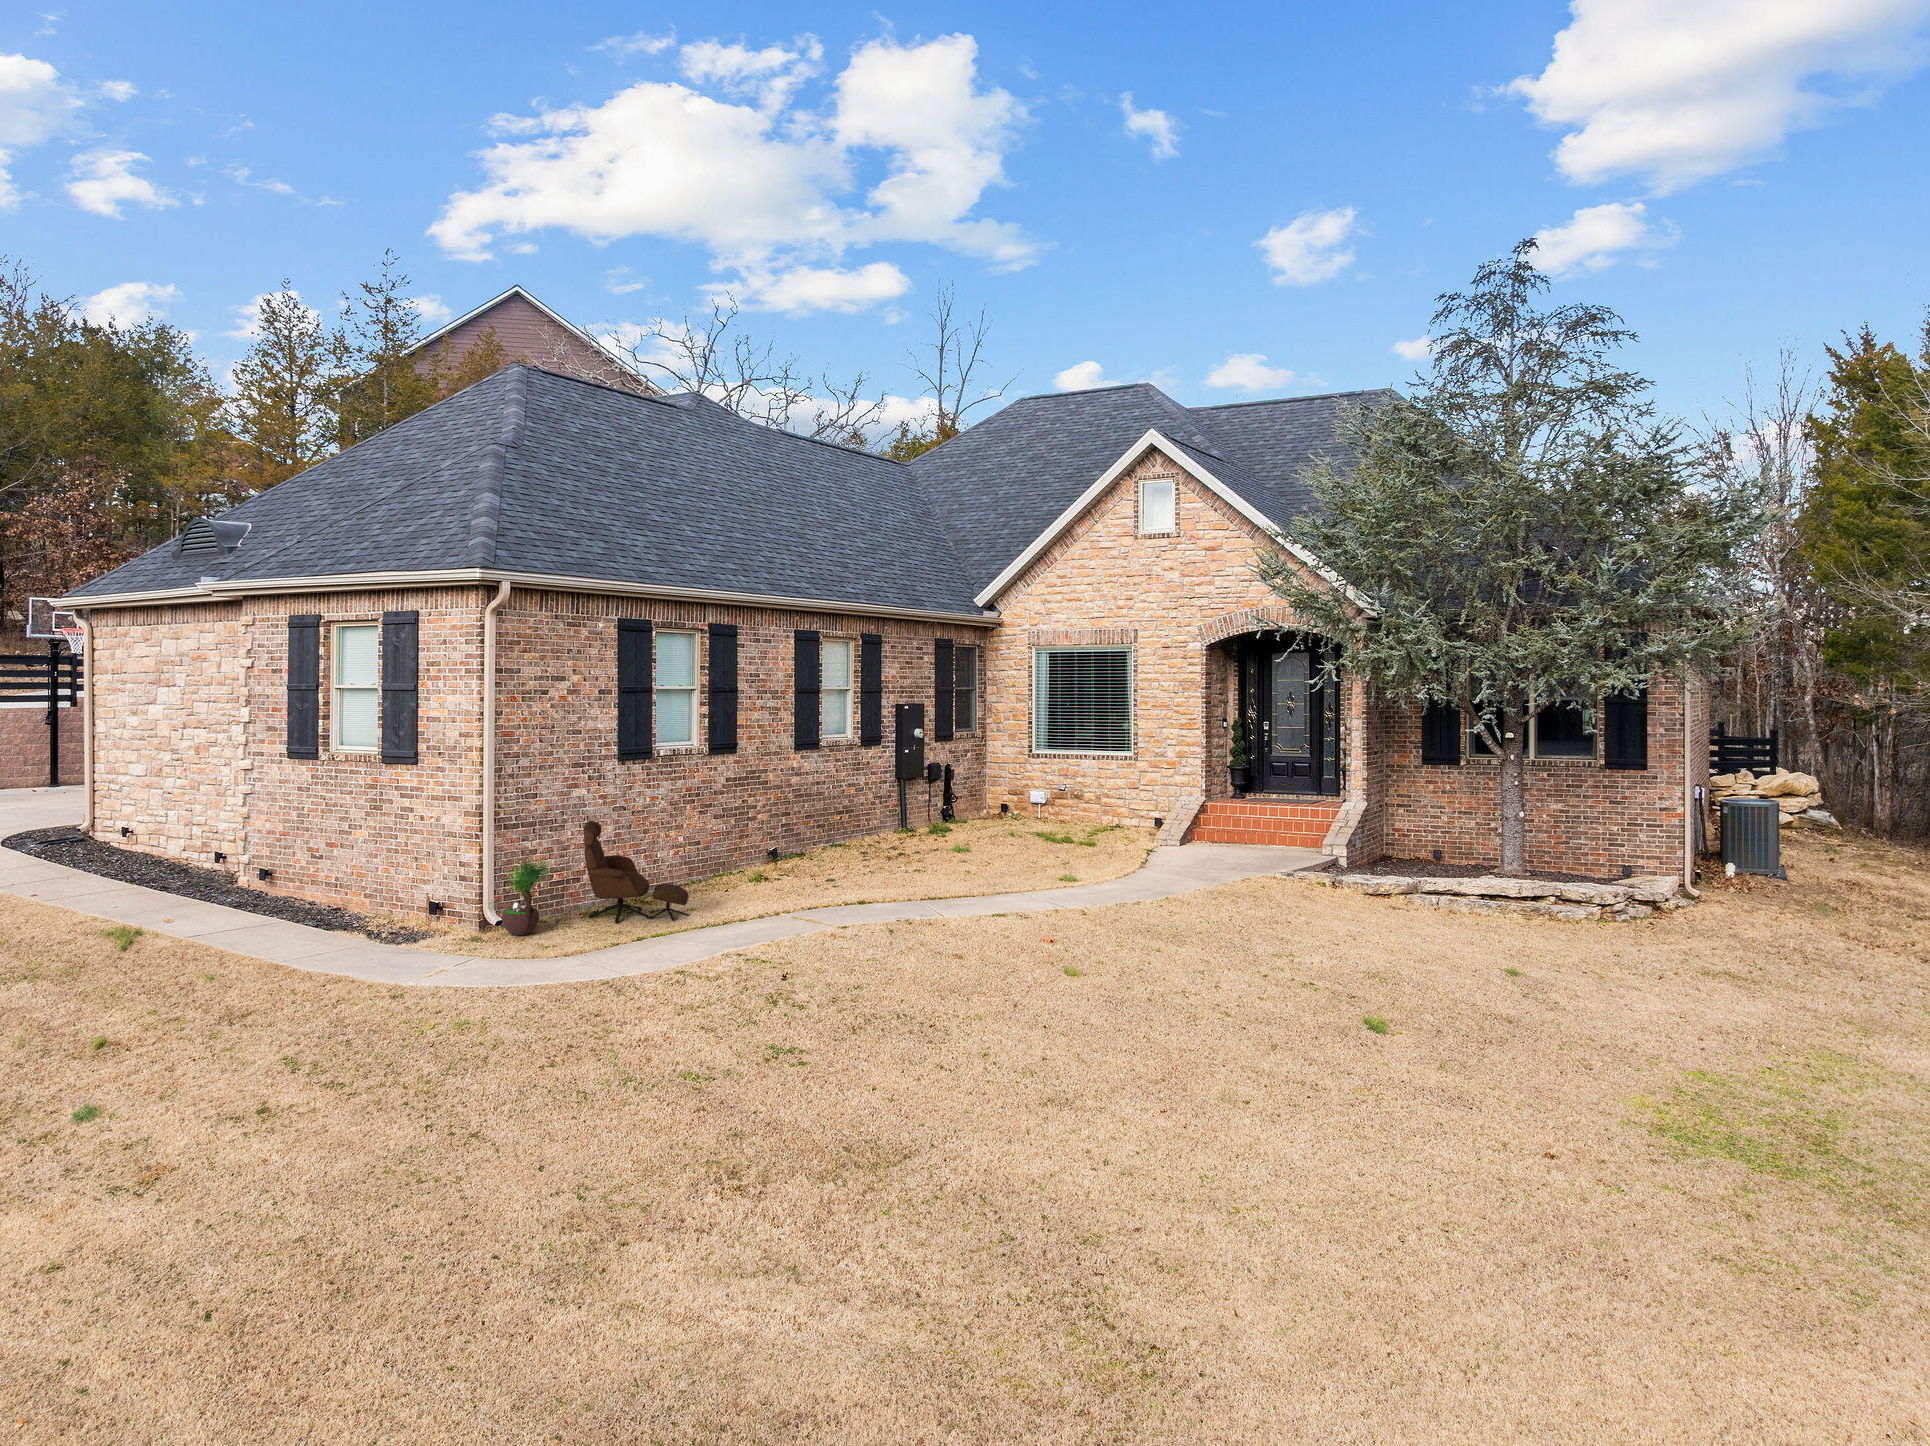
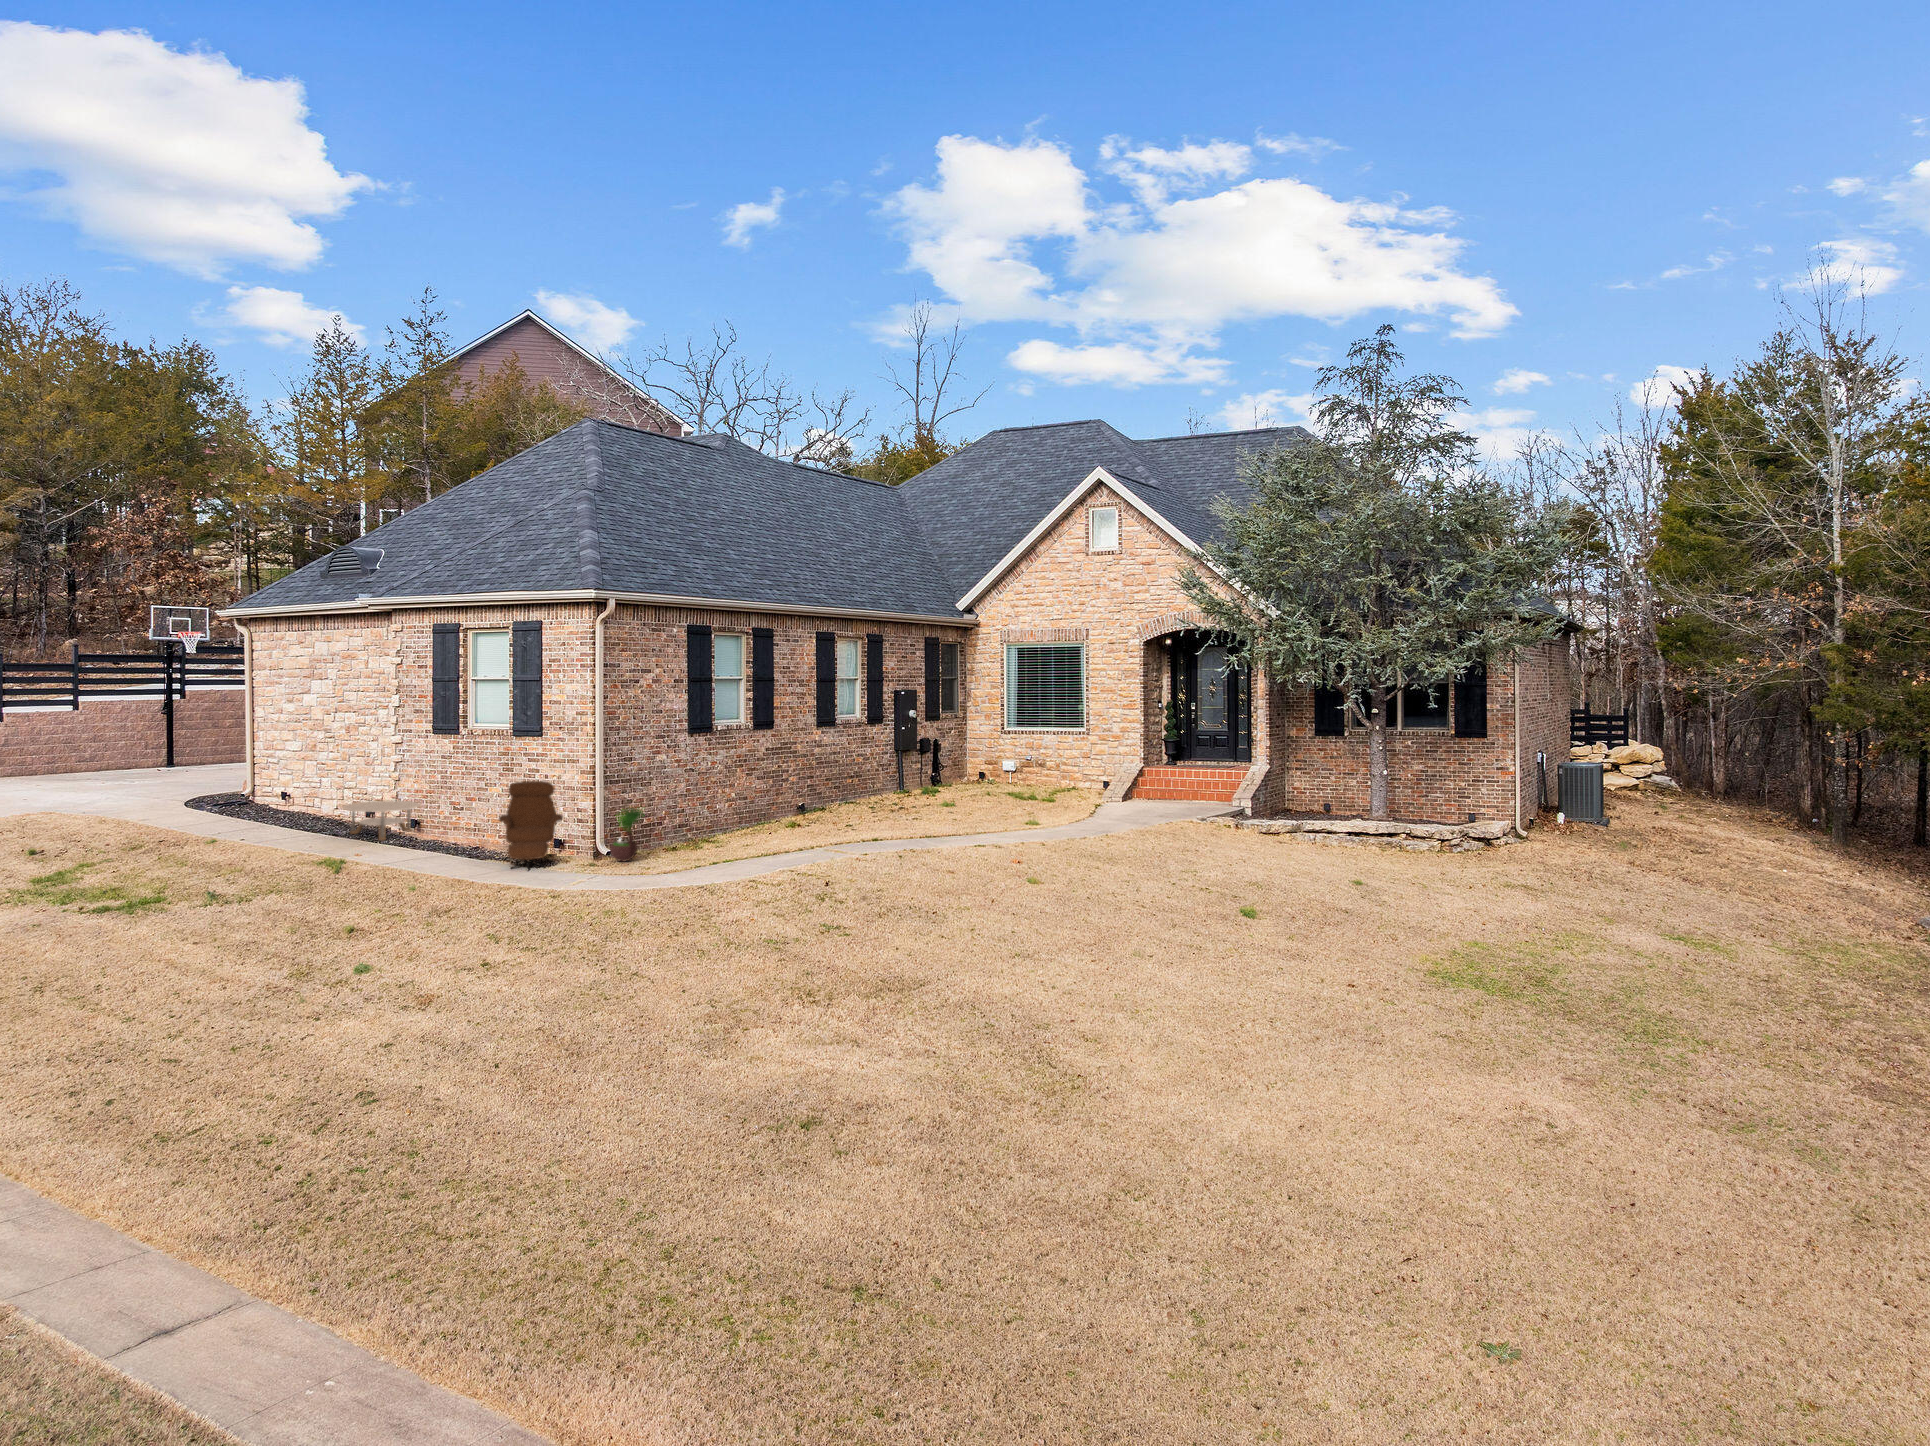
lounge chair: present [584,821,689,923] -> present [499,781,563,870]
round table: none [167,843,275,898] -> present [342,800,420,840]

